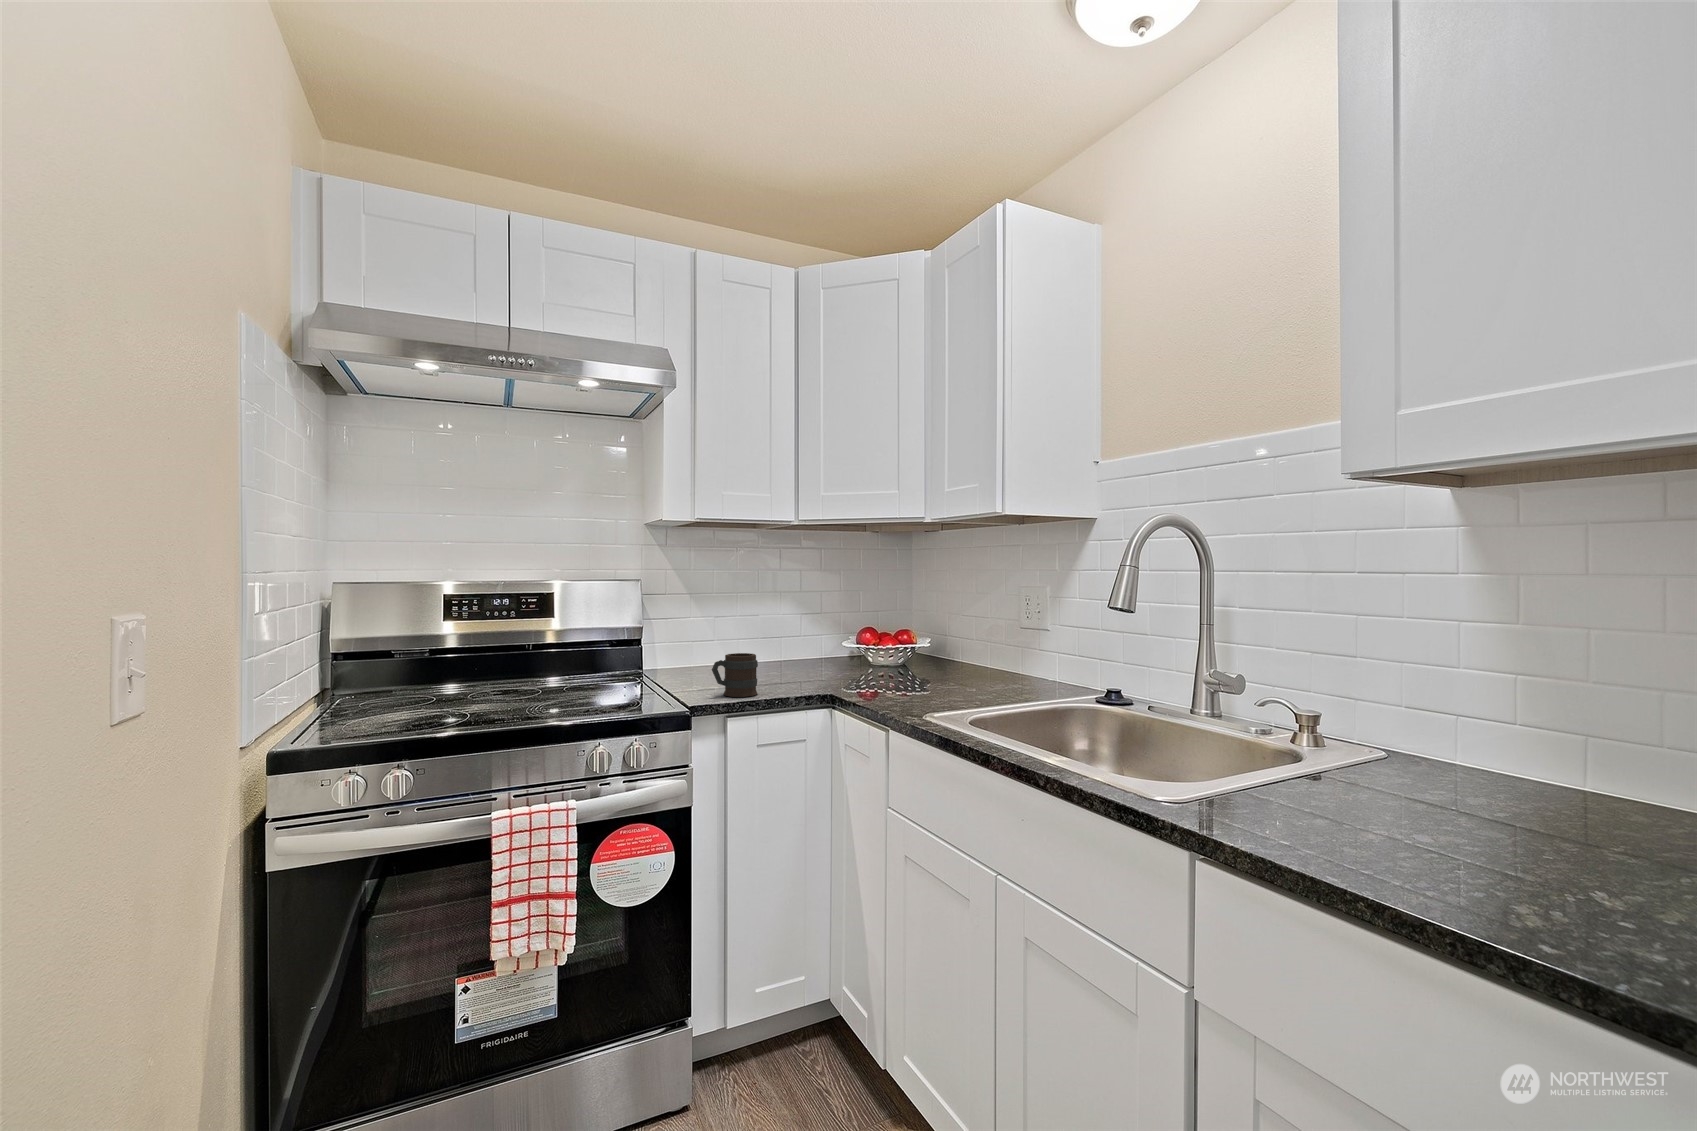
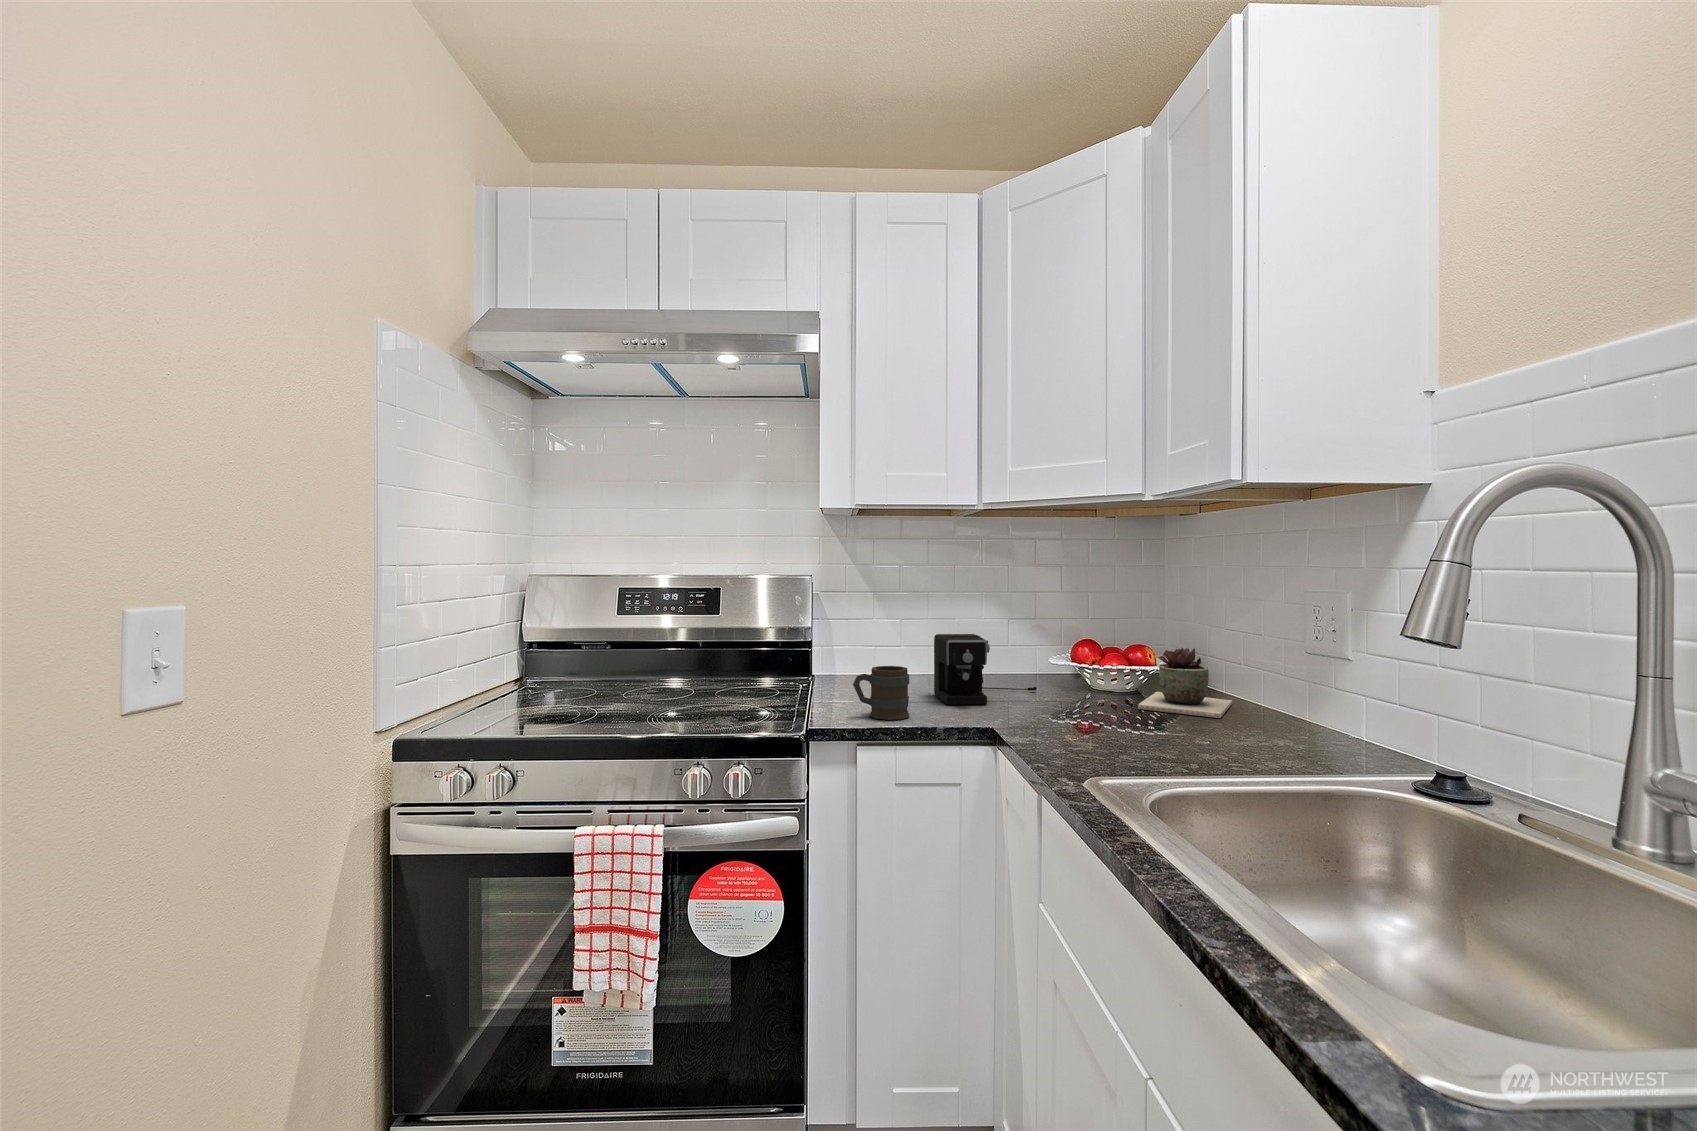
coffee maker: none [757,626,834,684] -> present [934,634,1037,704]
succulent plant: none [916,630,973,678] -> present [1138,648,1232,718]

